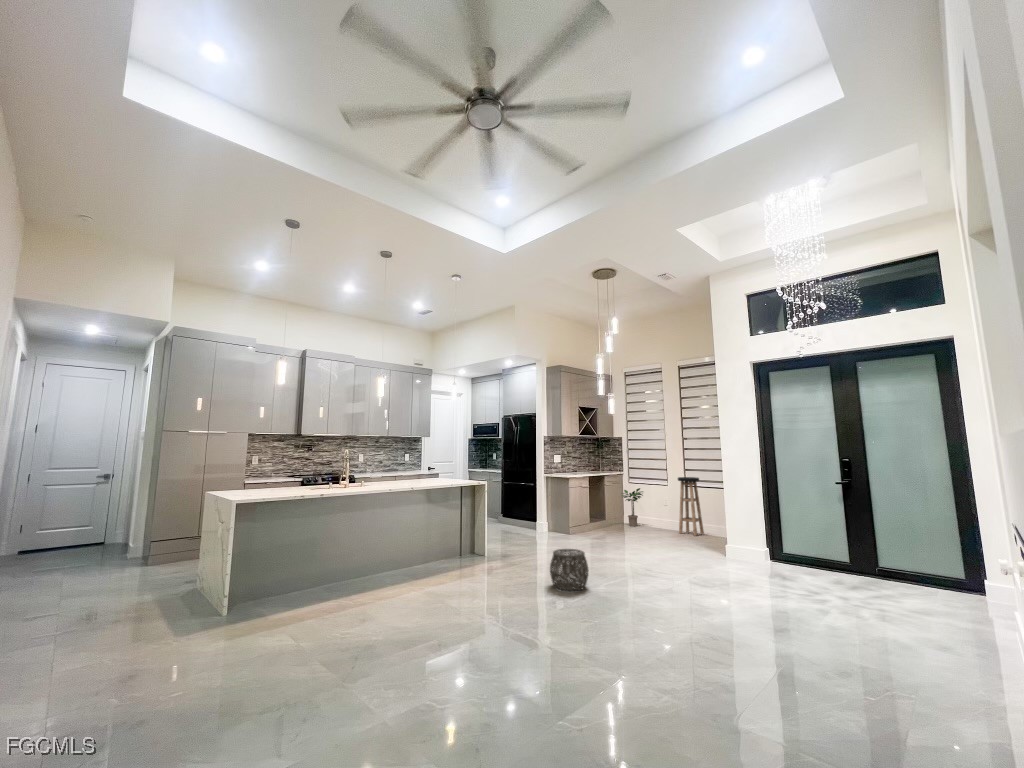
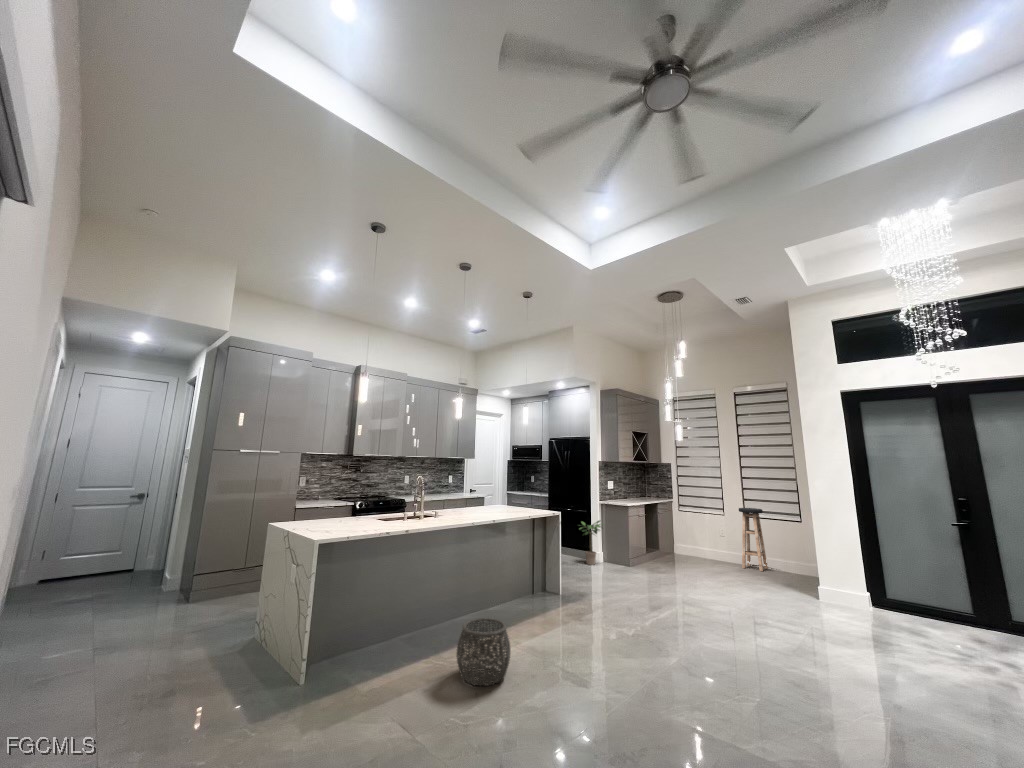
potted plant: present [622,488,643,526] -> present [580,521,601,565]
woven basket: present [550,549,589,591] -> present [457,618,511,686]

